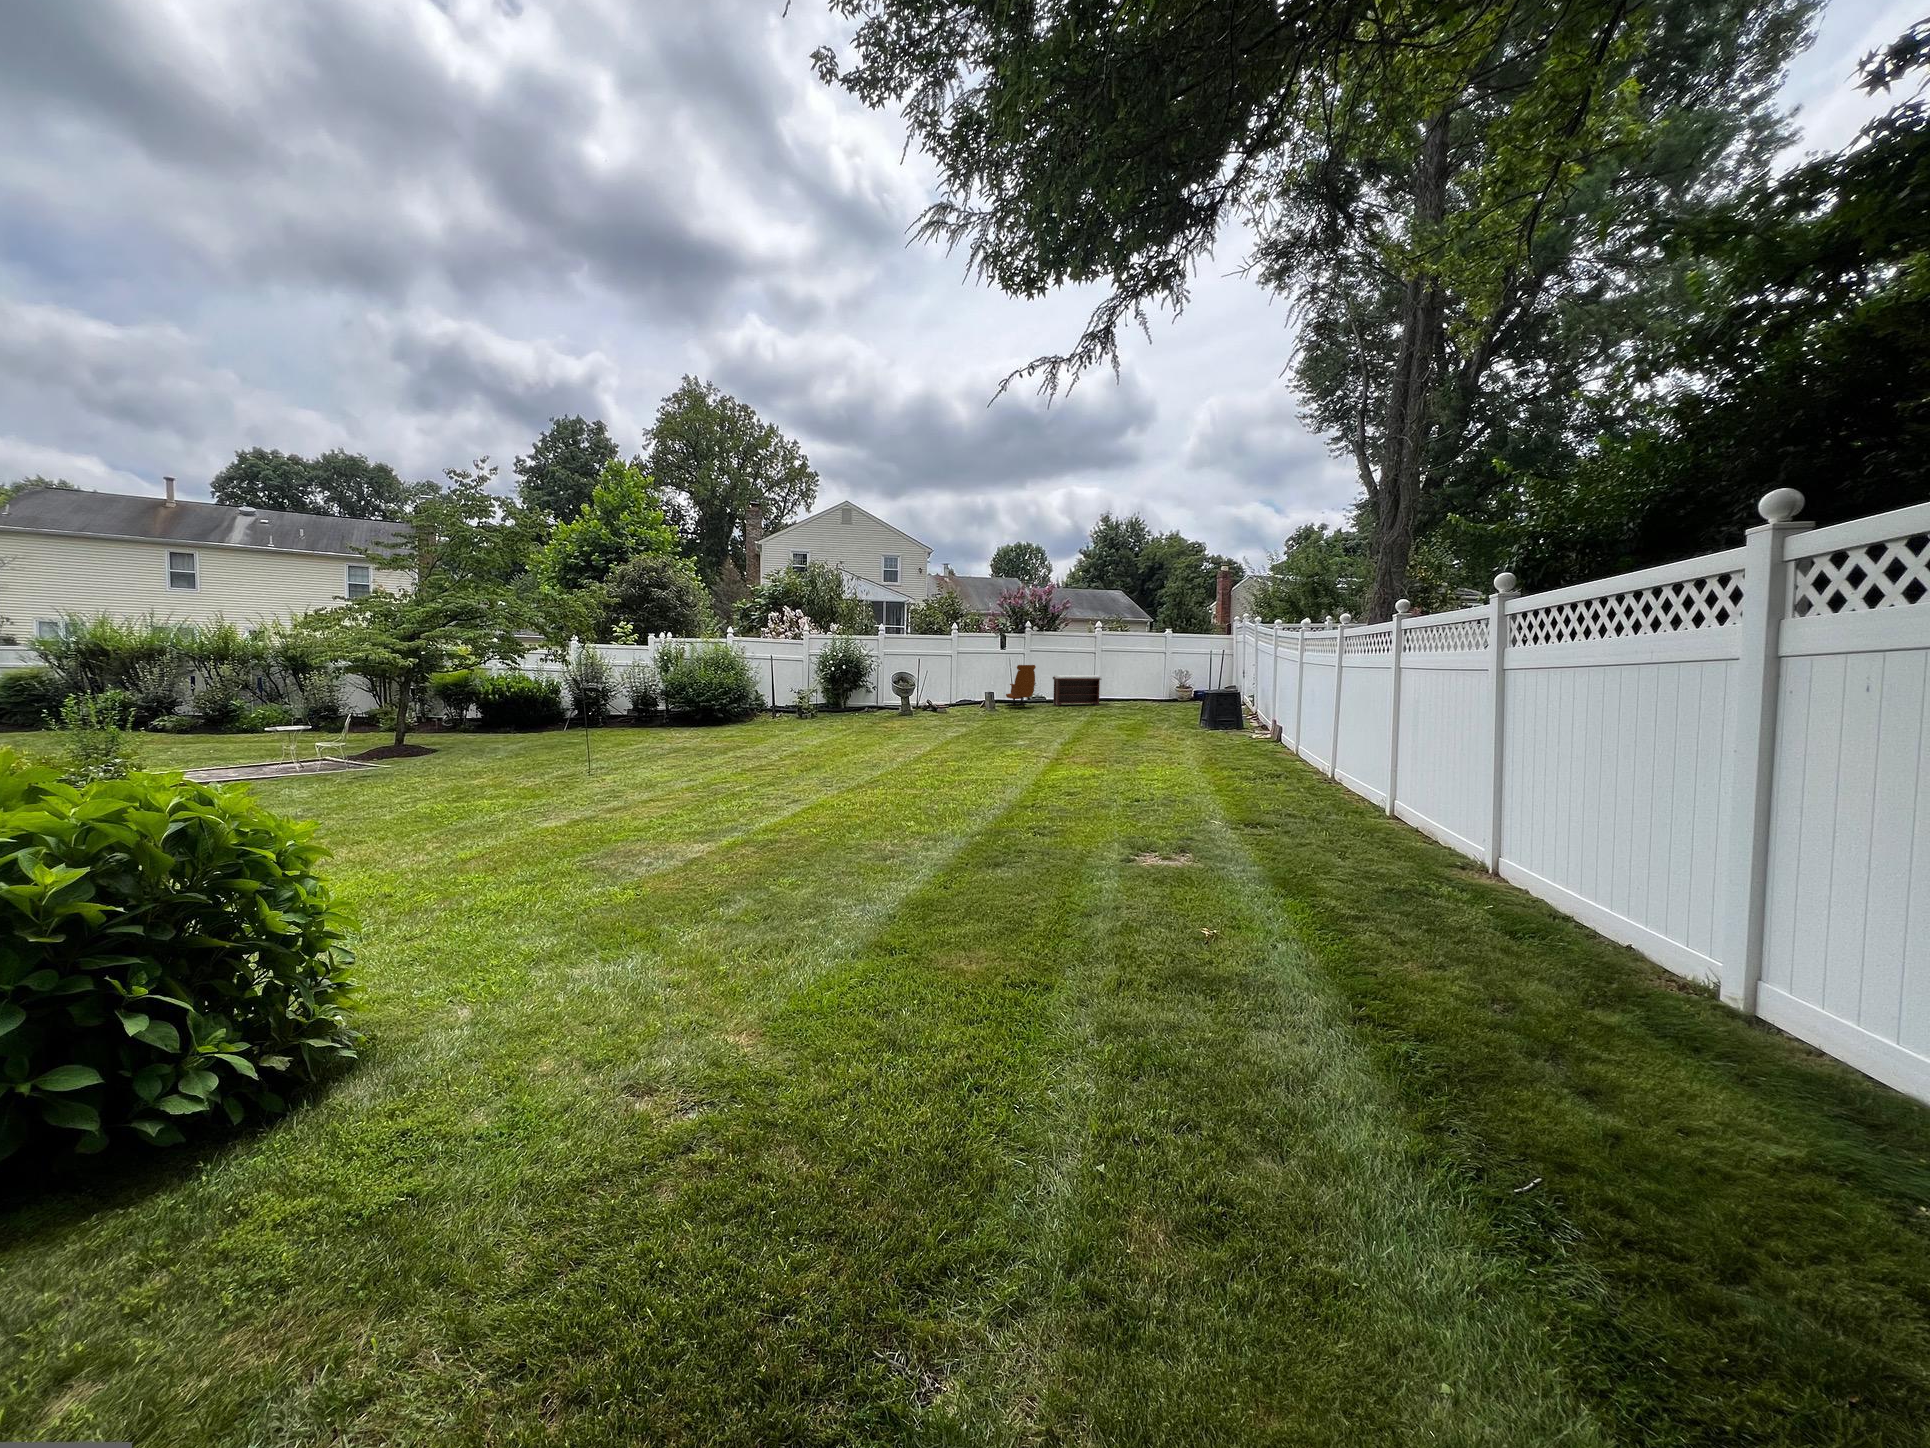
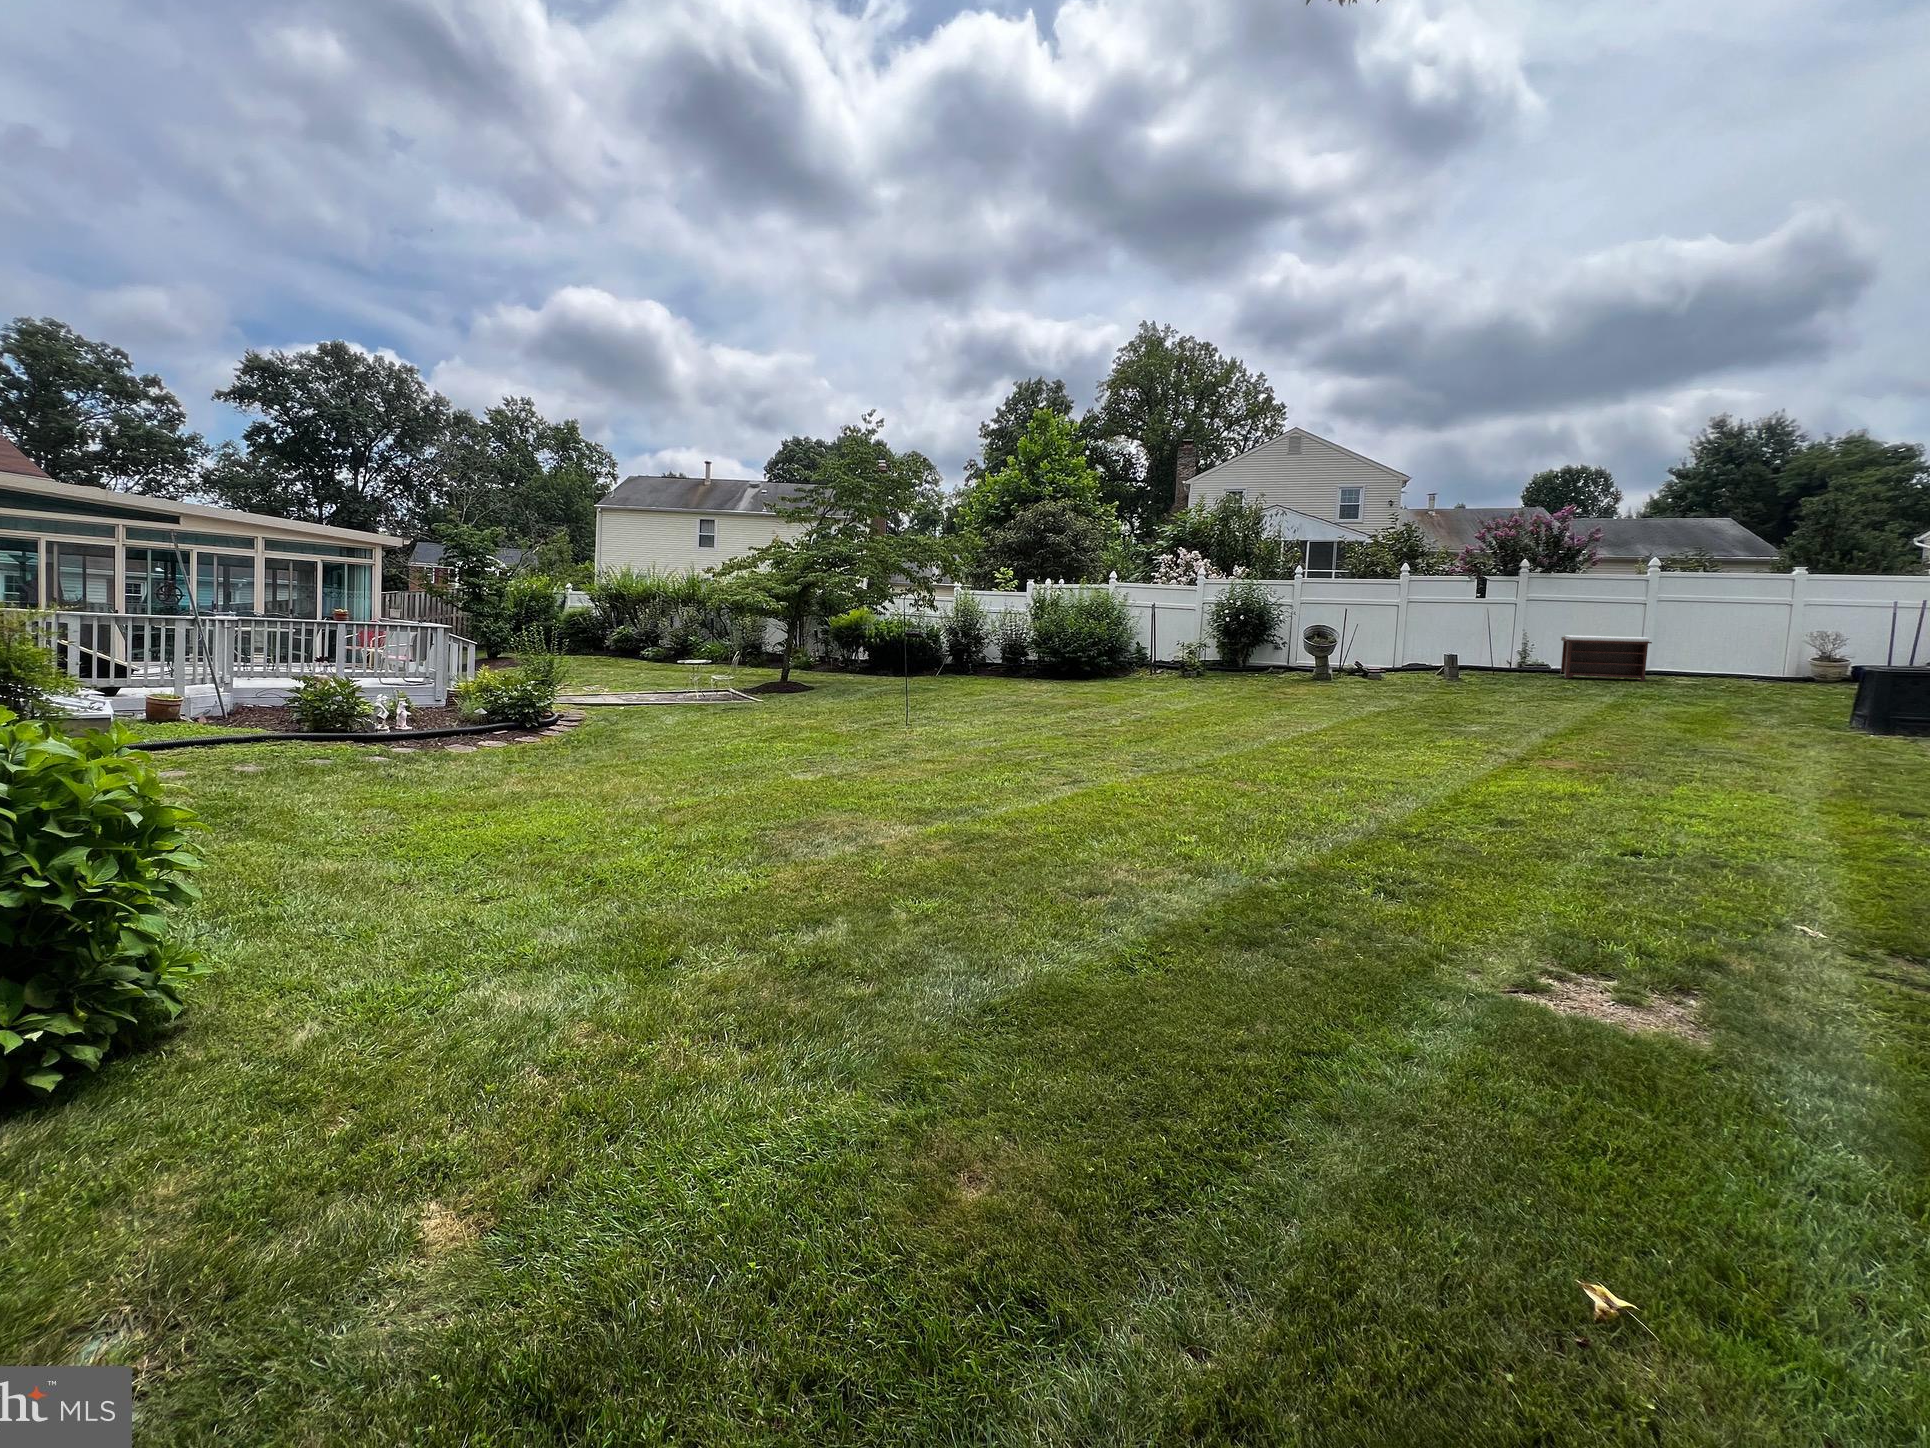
lounge chair: present [1006,665,1036,708] -> none [1478,619,1529,679]

